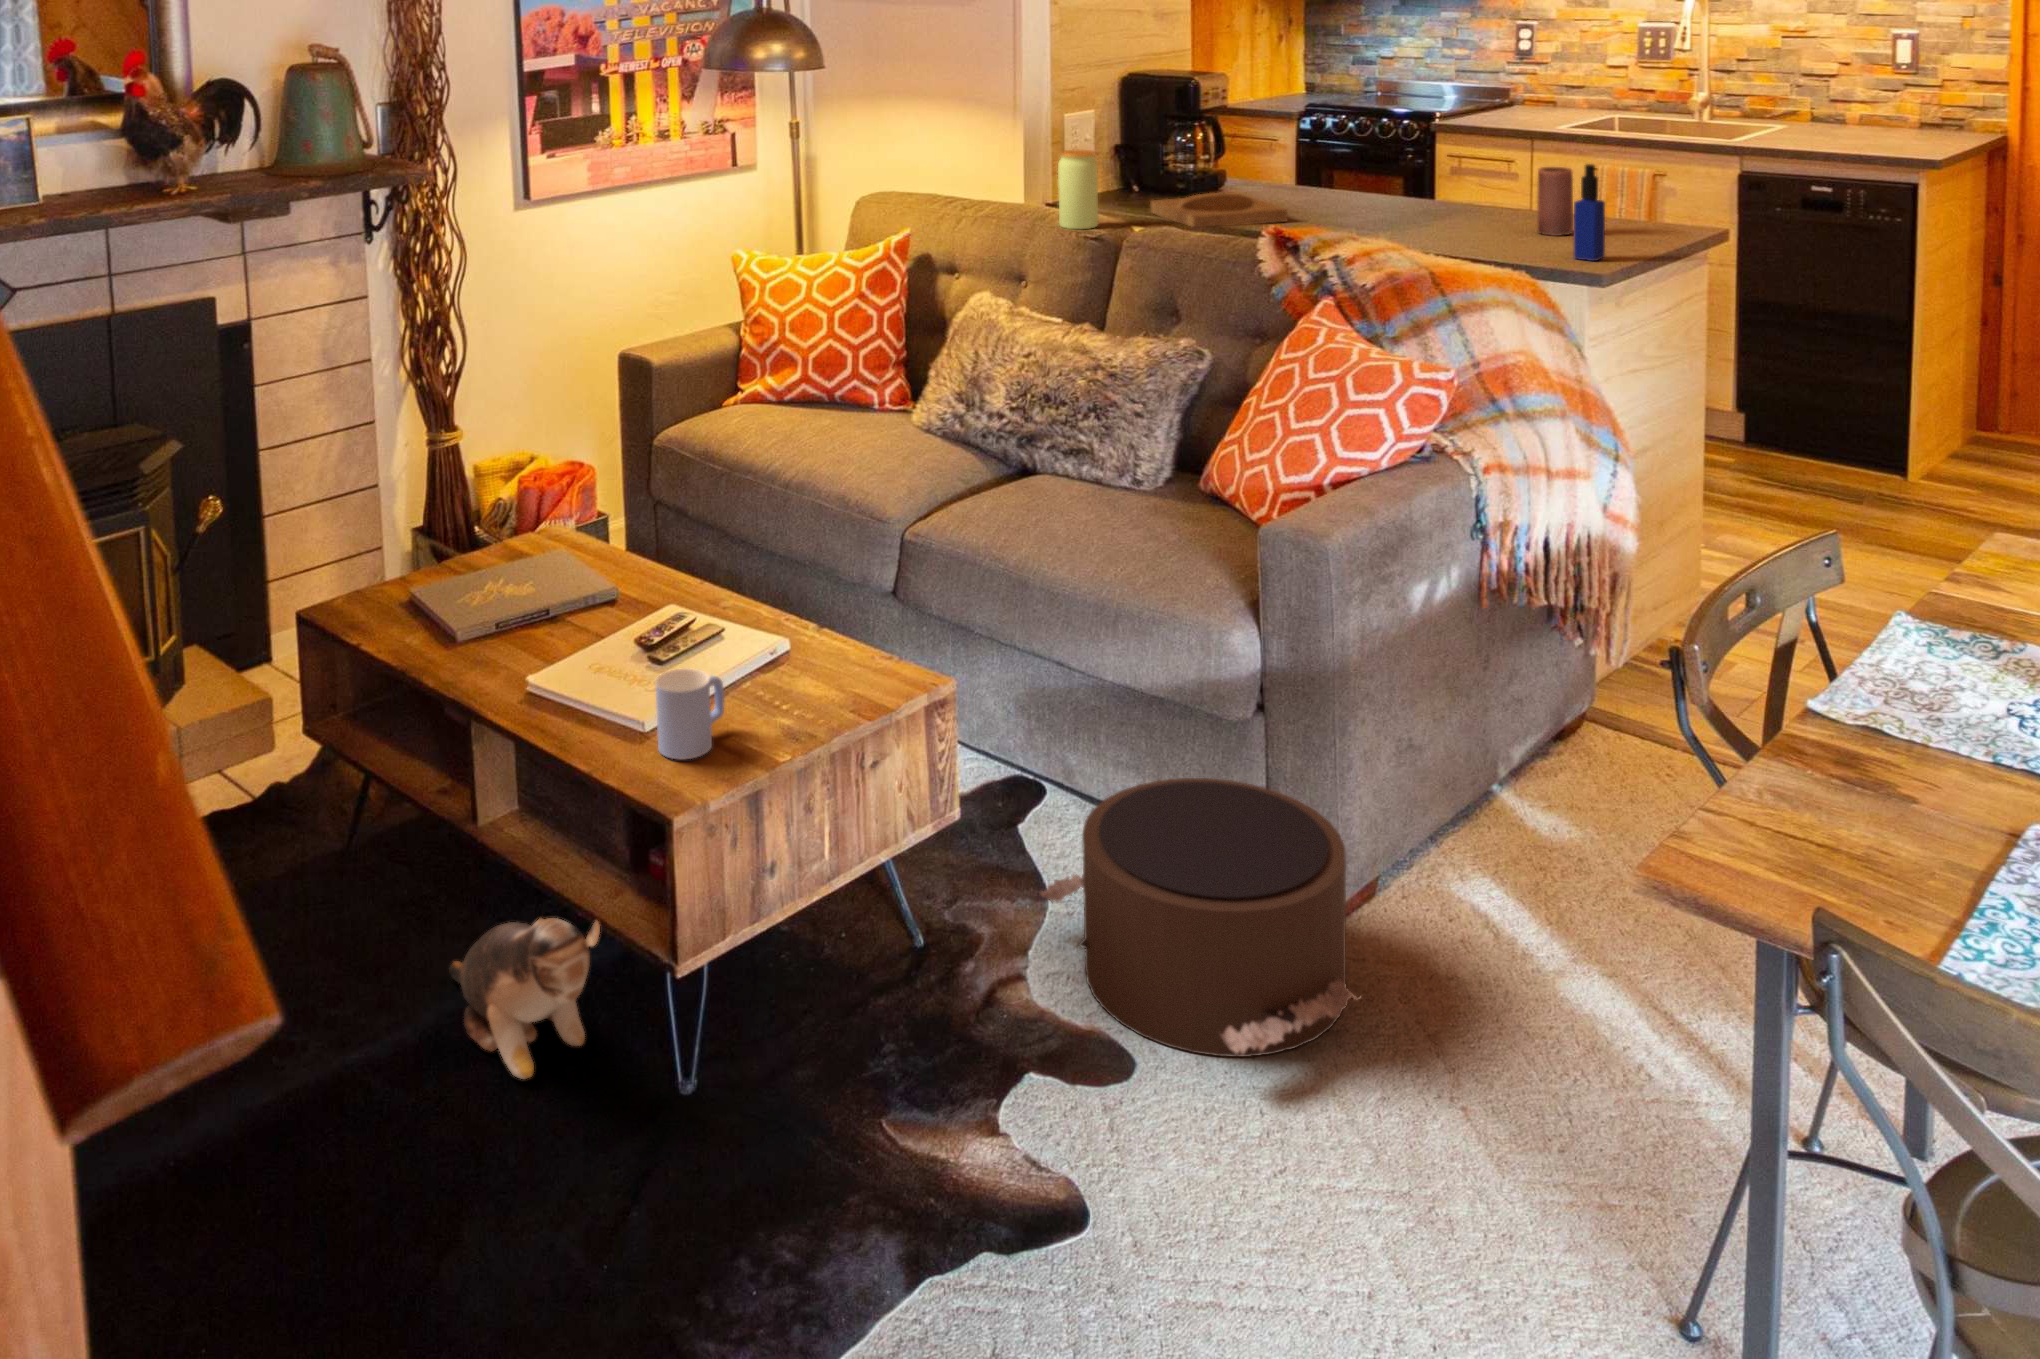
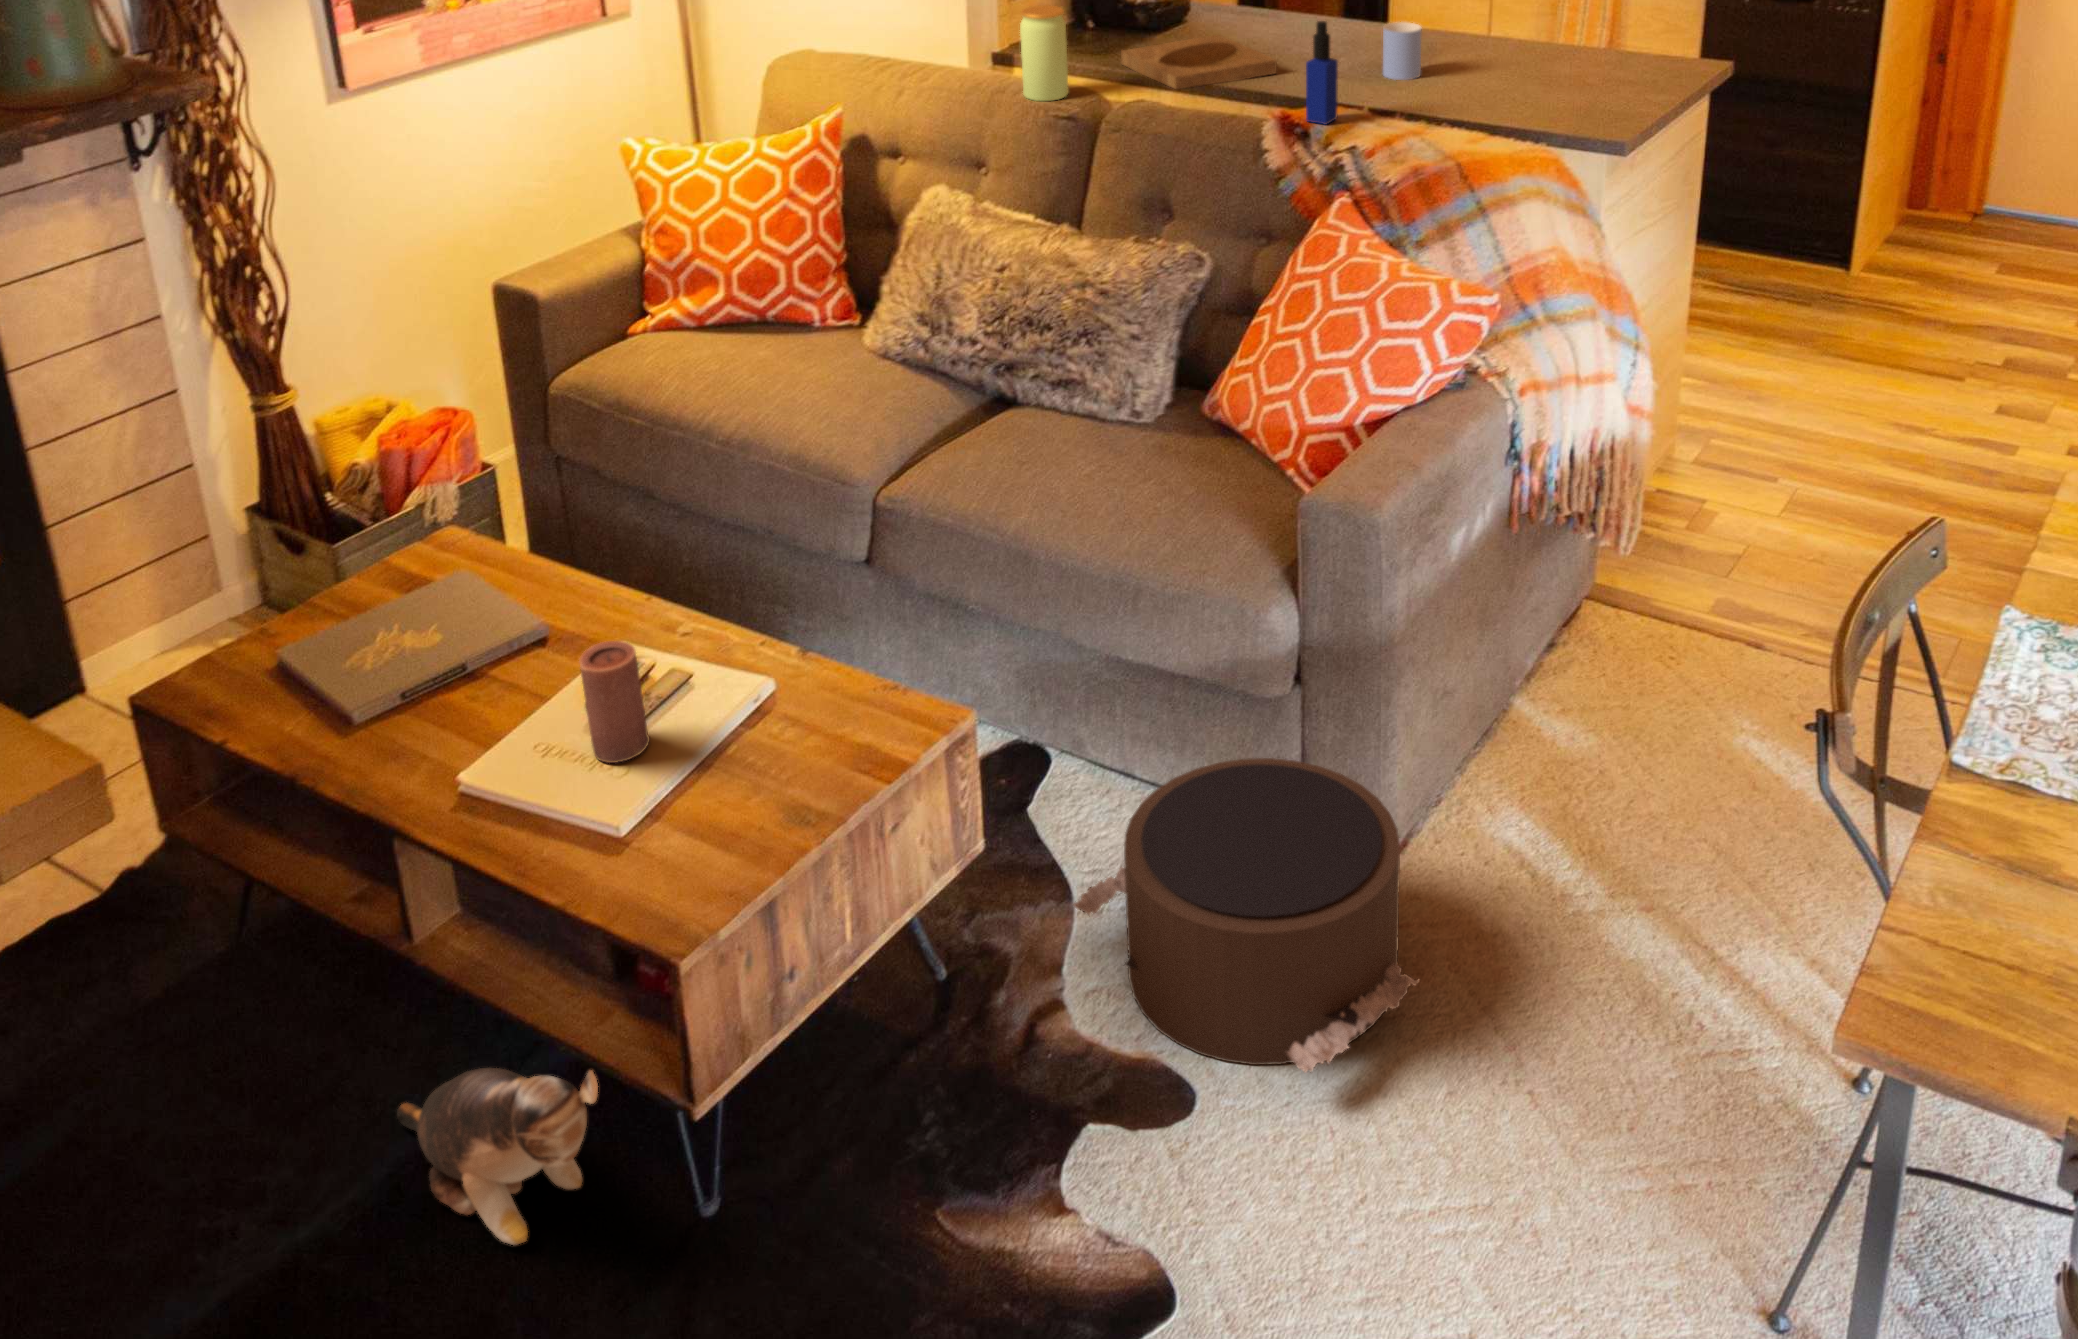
bottle: present [1573,164,1605,261] -> present [1306,21,1338,125]
candle: present [1537,167,1573,236] -> present [579,641,650,763]
mug: present [655,668,725,759] -> present [1383,22,1422,80]

